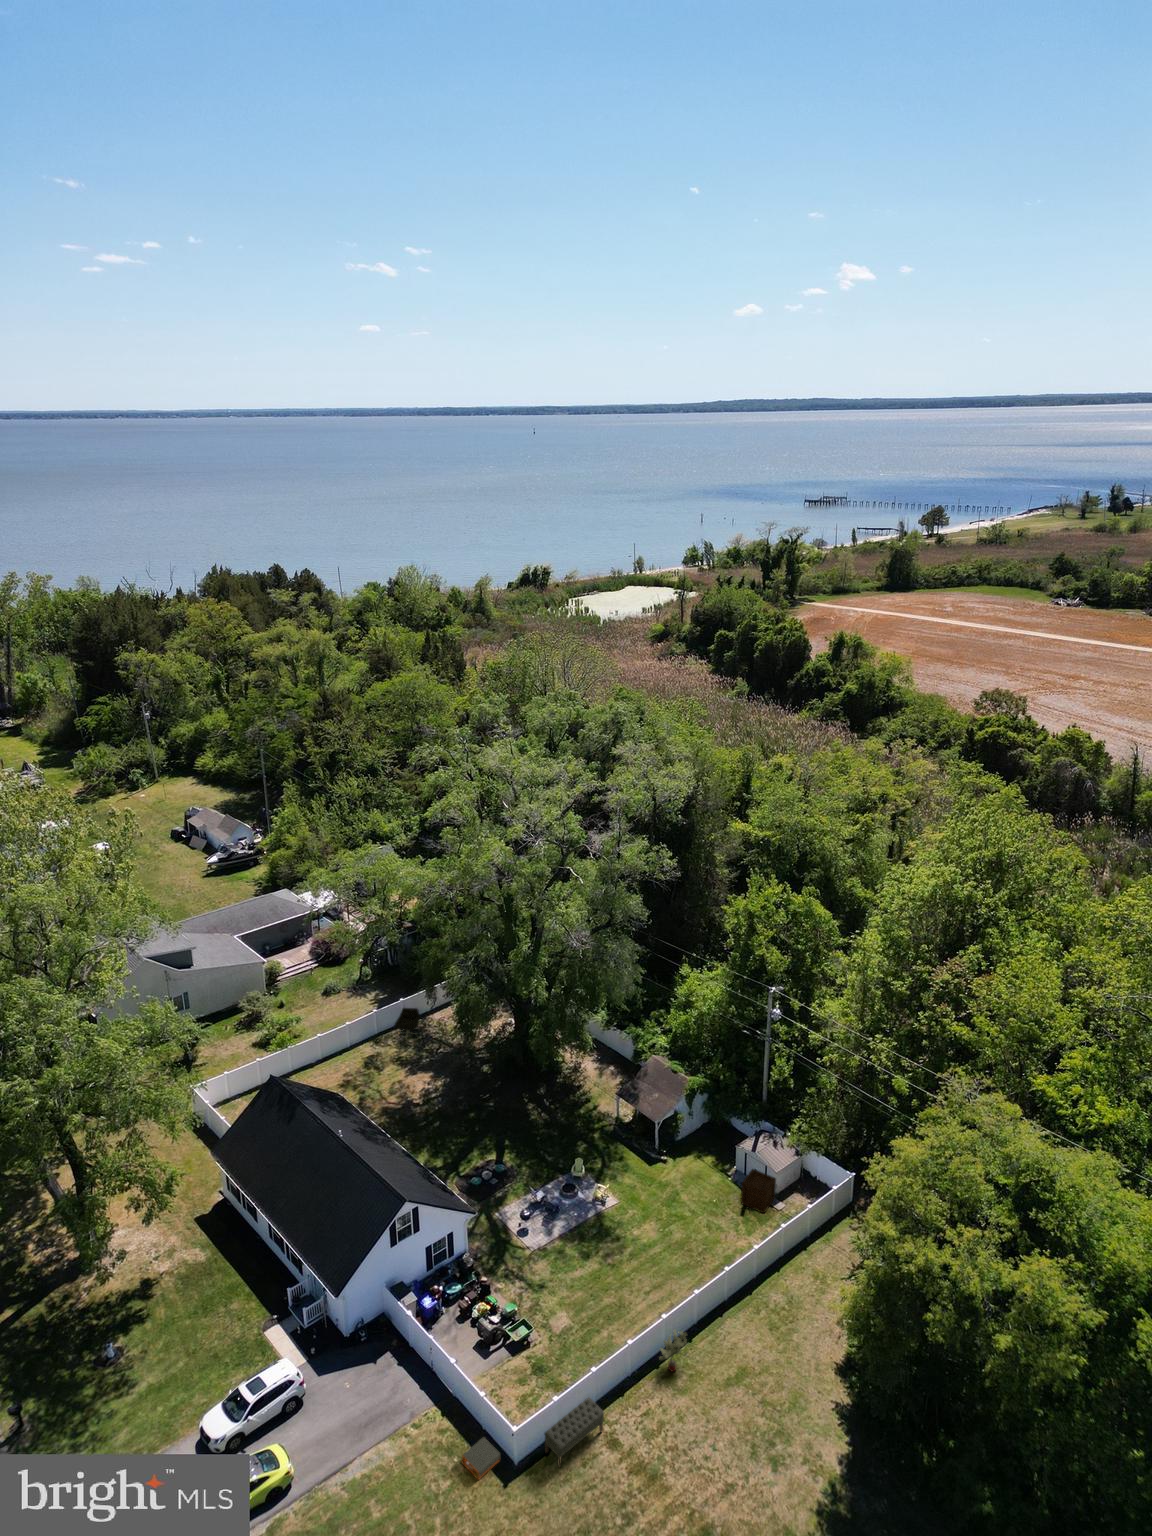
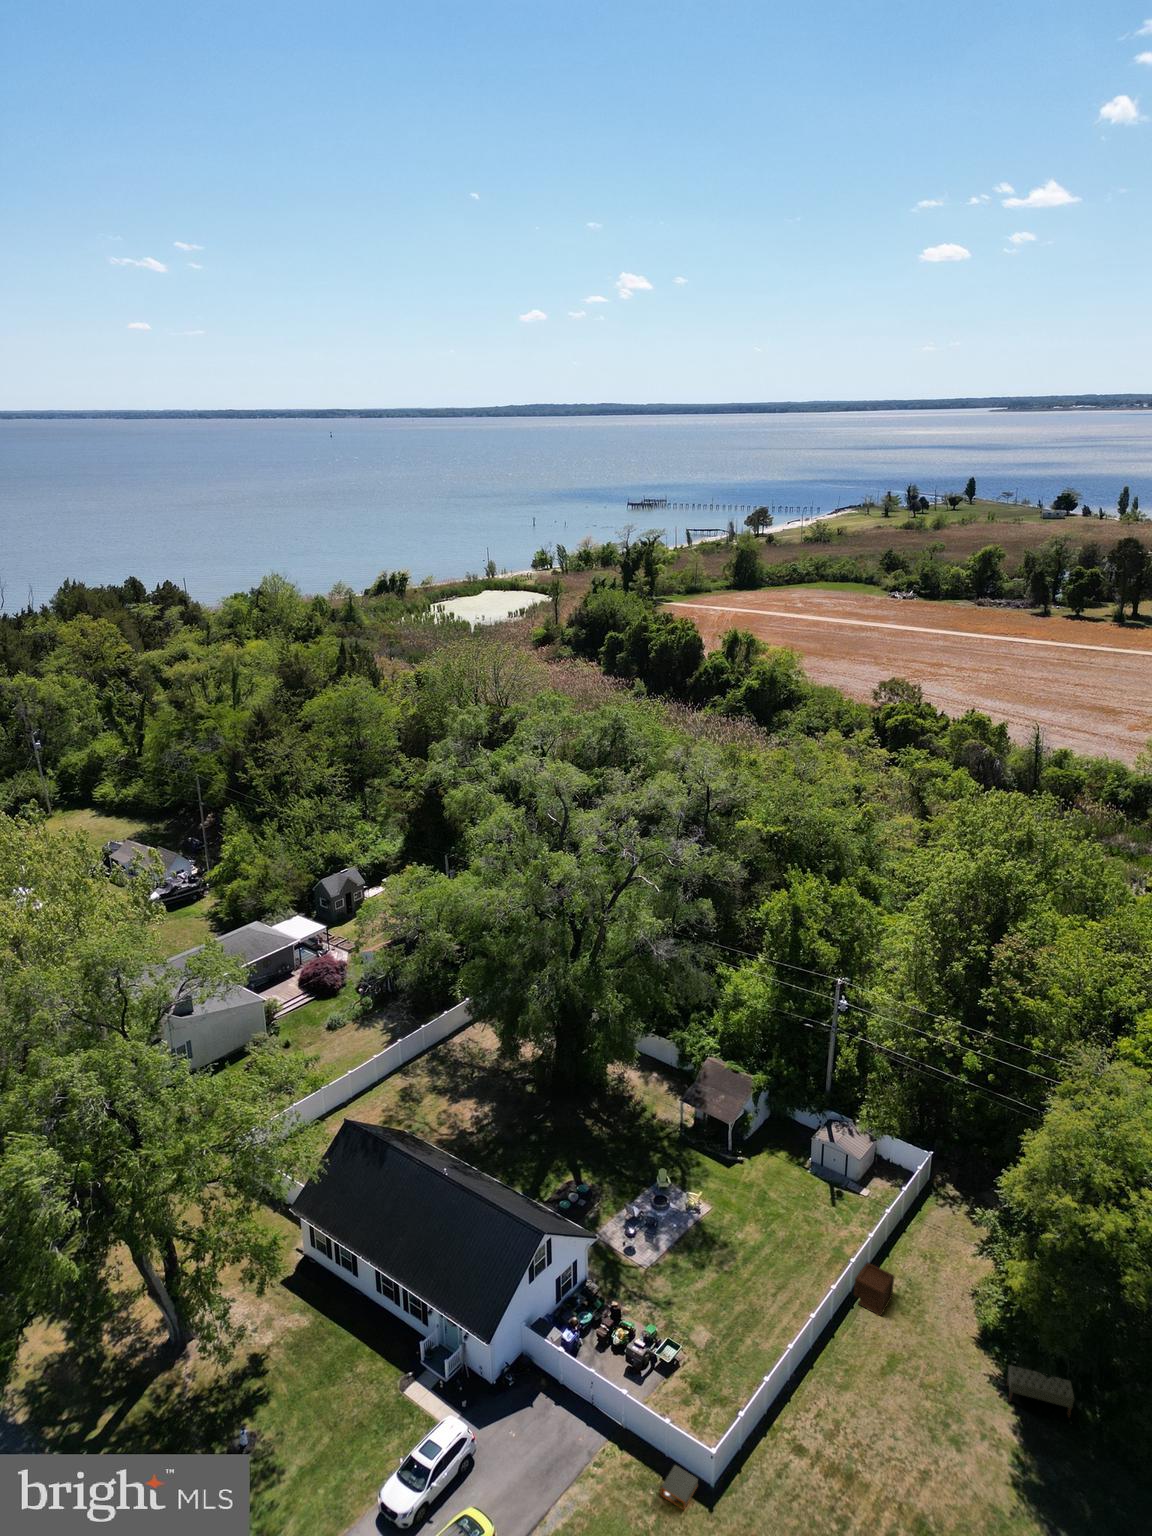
lounge chair: present [395,1008,420,1034] -> none [422,1034,448,1067]
wooden crate: present [741,1169,776,1214] -> present [854,1263,894,1316]
potted tree: present [660,1330,687,1371] -> none [814,1325,840,1369]
bench: present [544,1398,604,1467] -> present [1007,1365,1074,1417]

